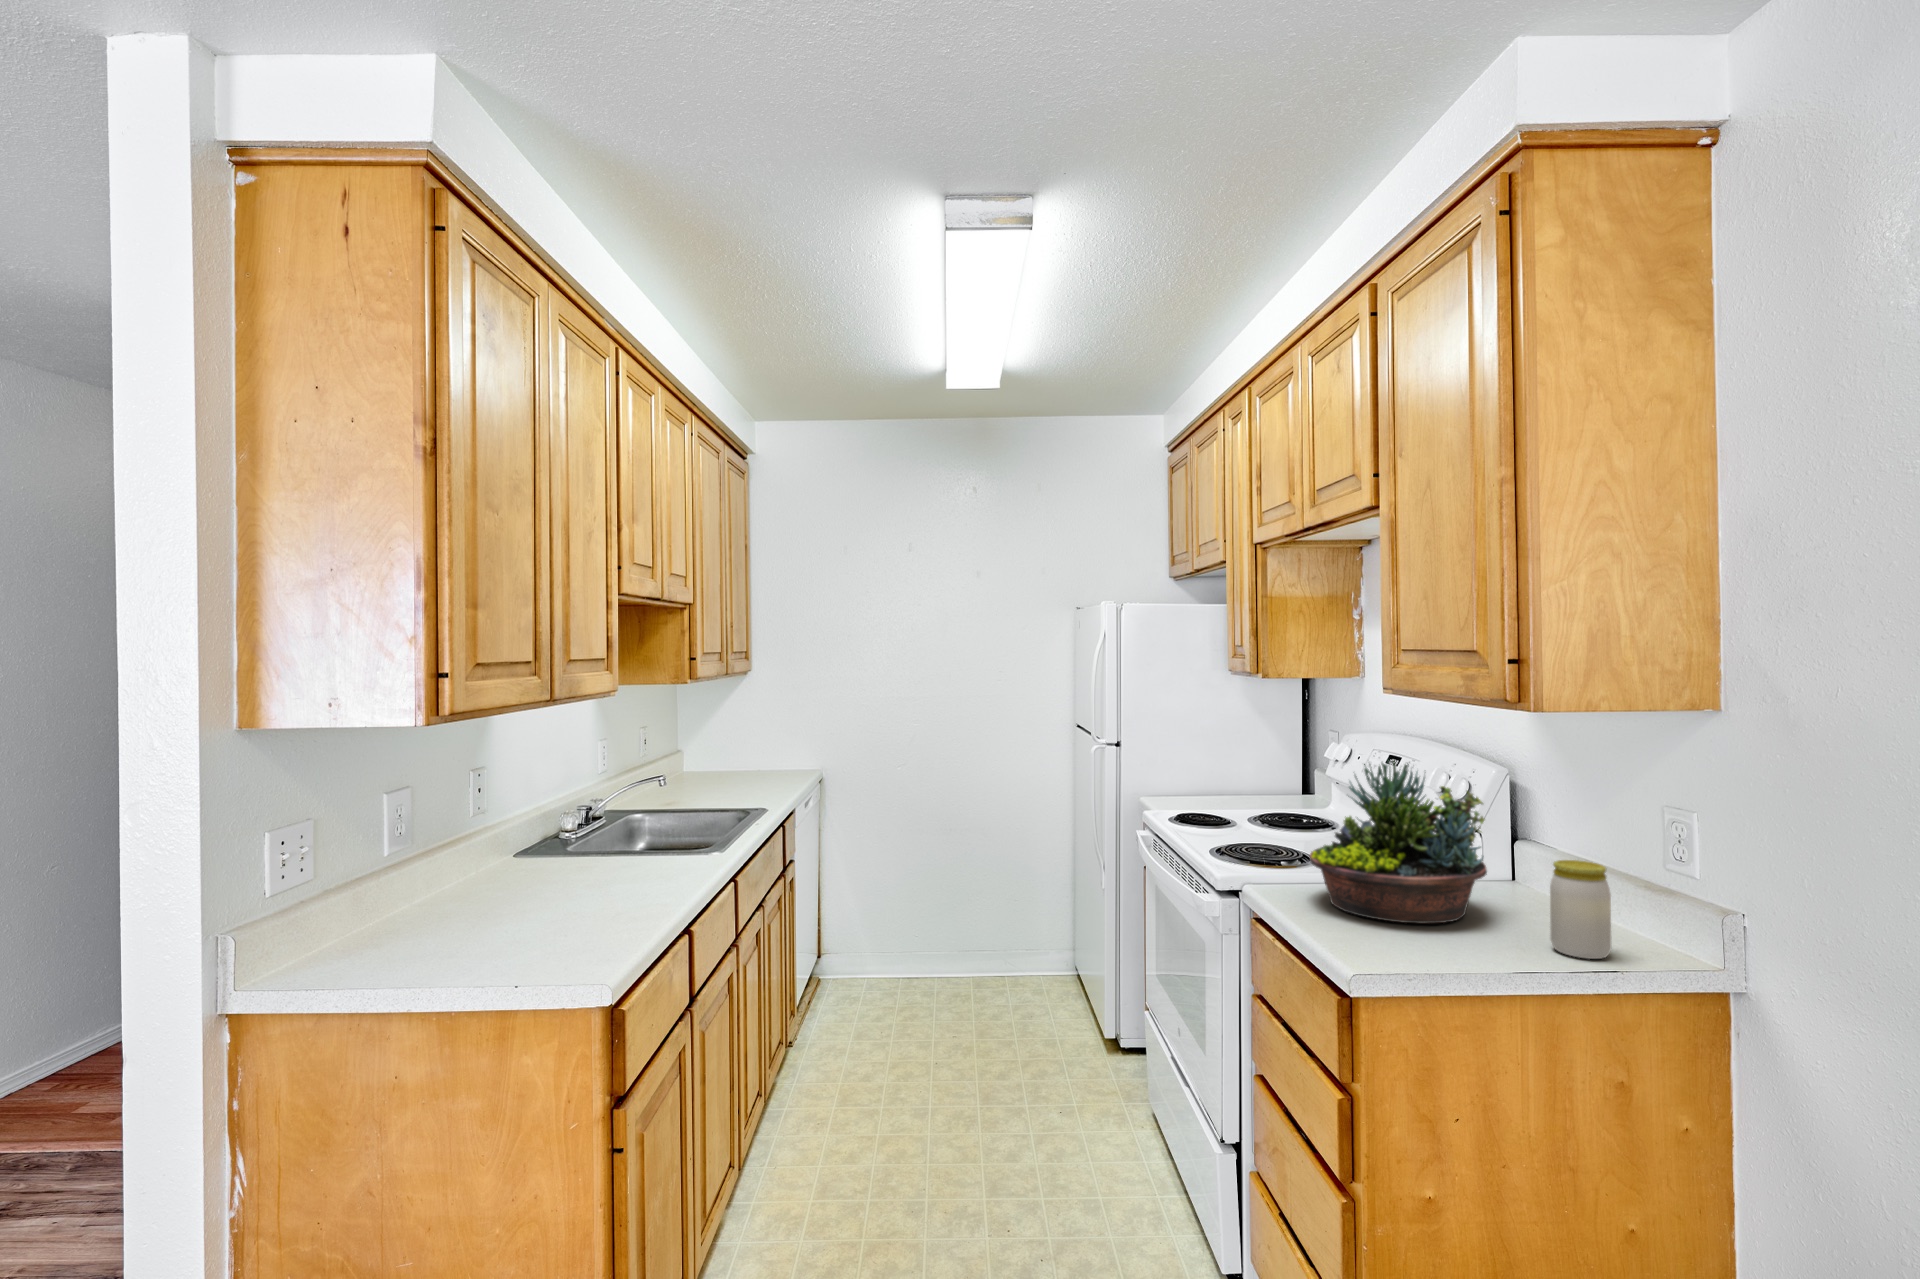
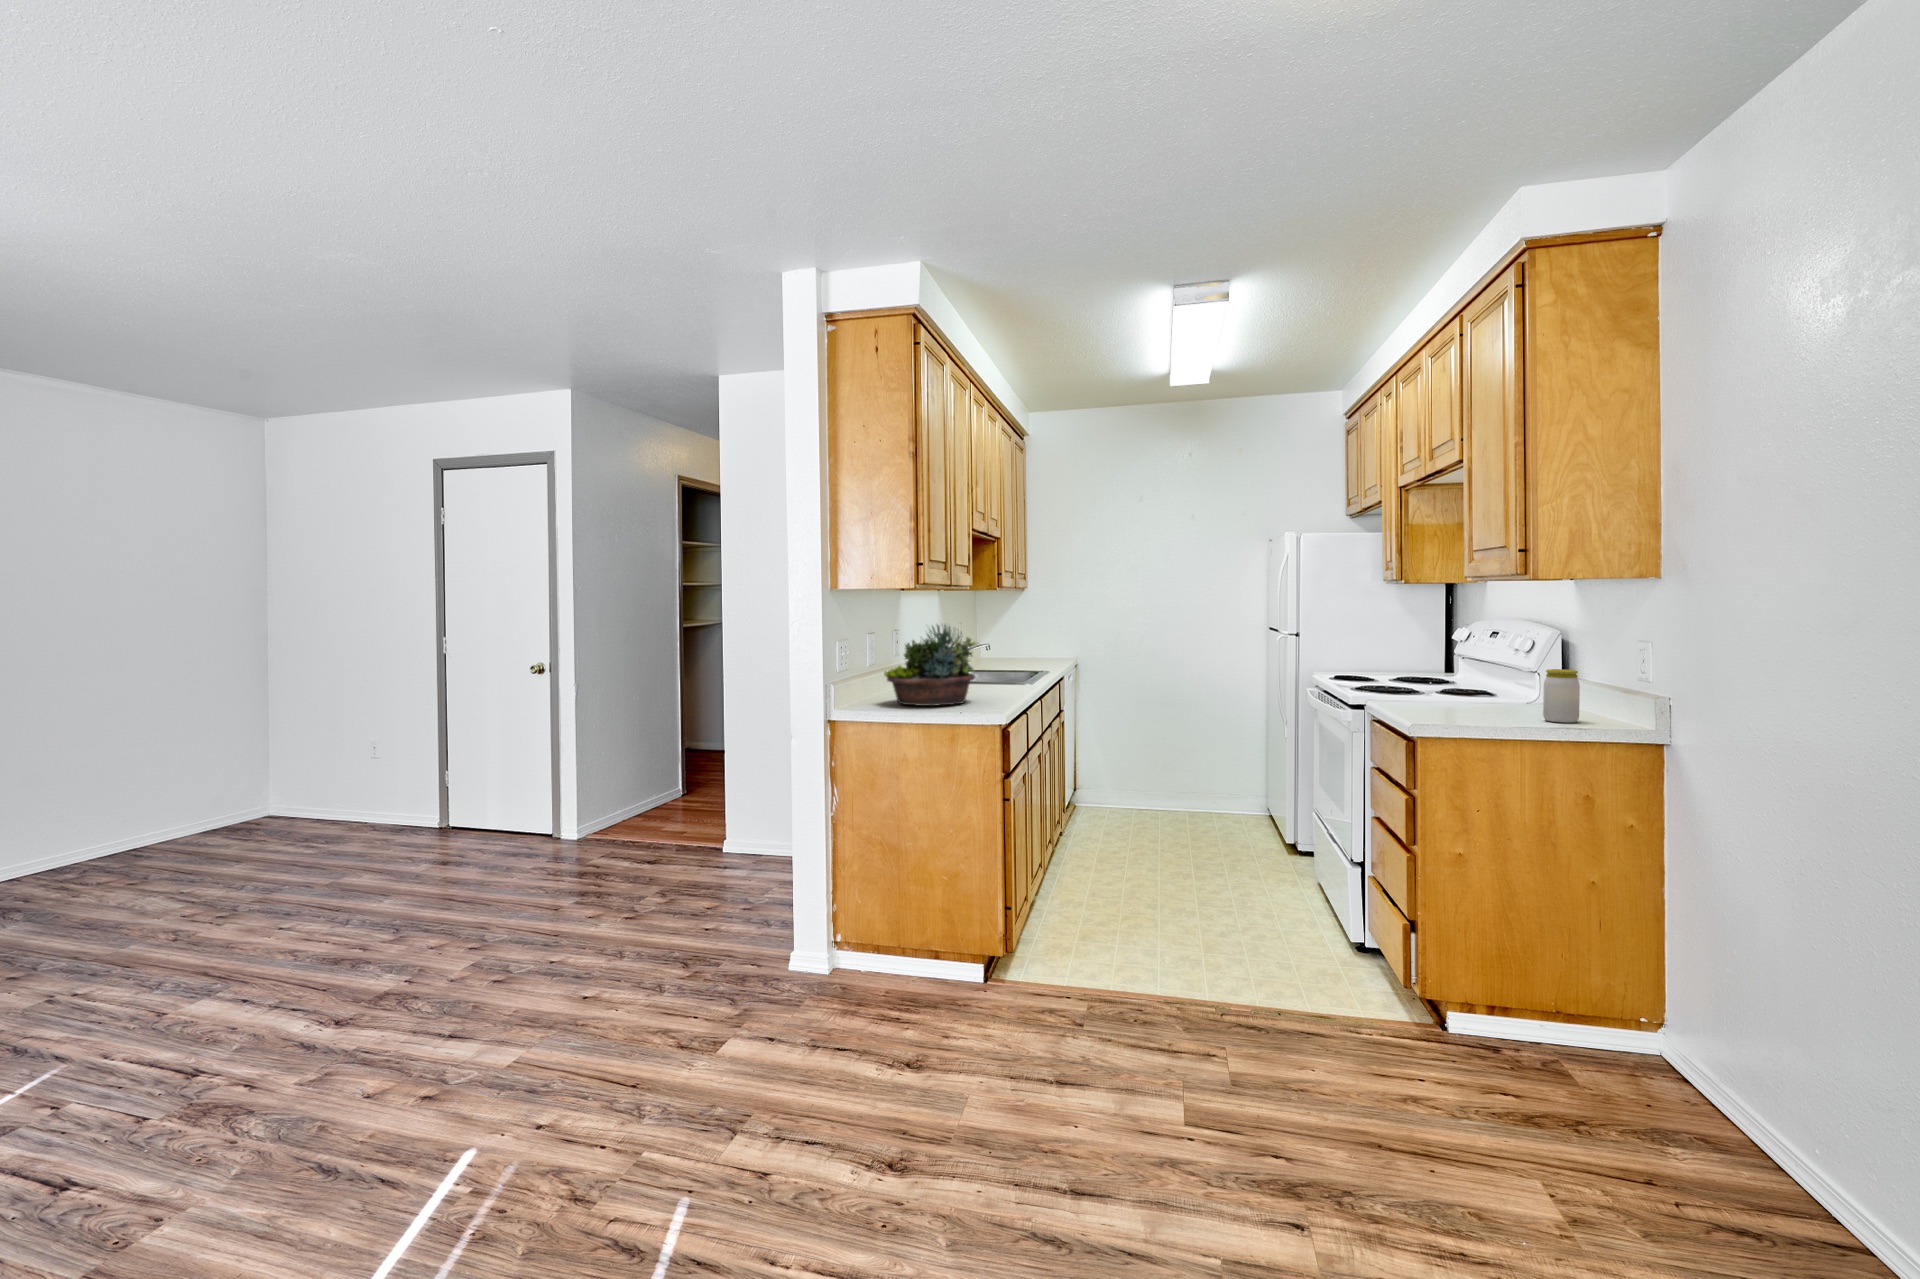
succulent planter: present [1310,760,1487,923] -> present [884,625,977,706]

